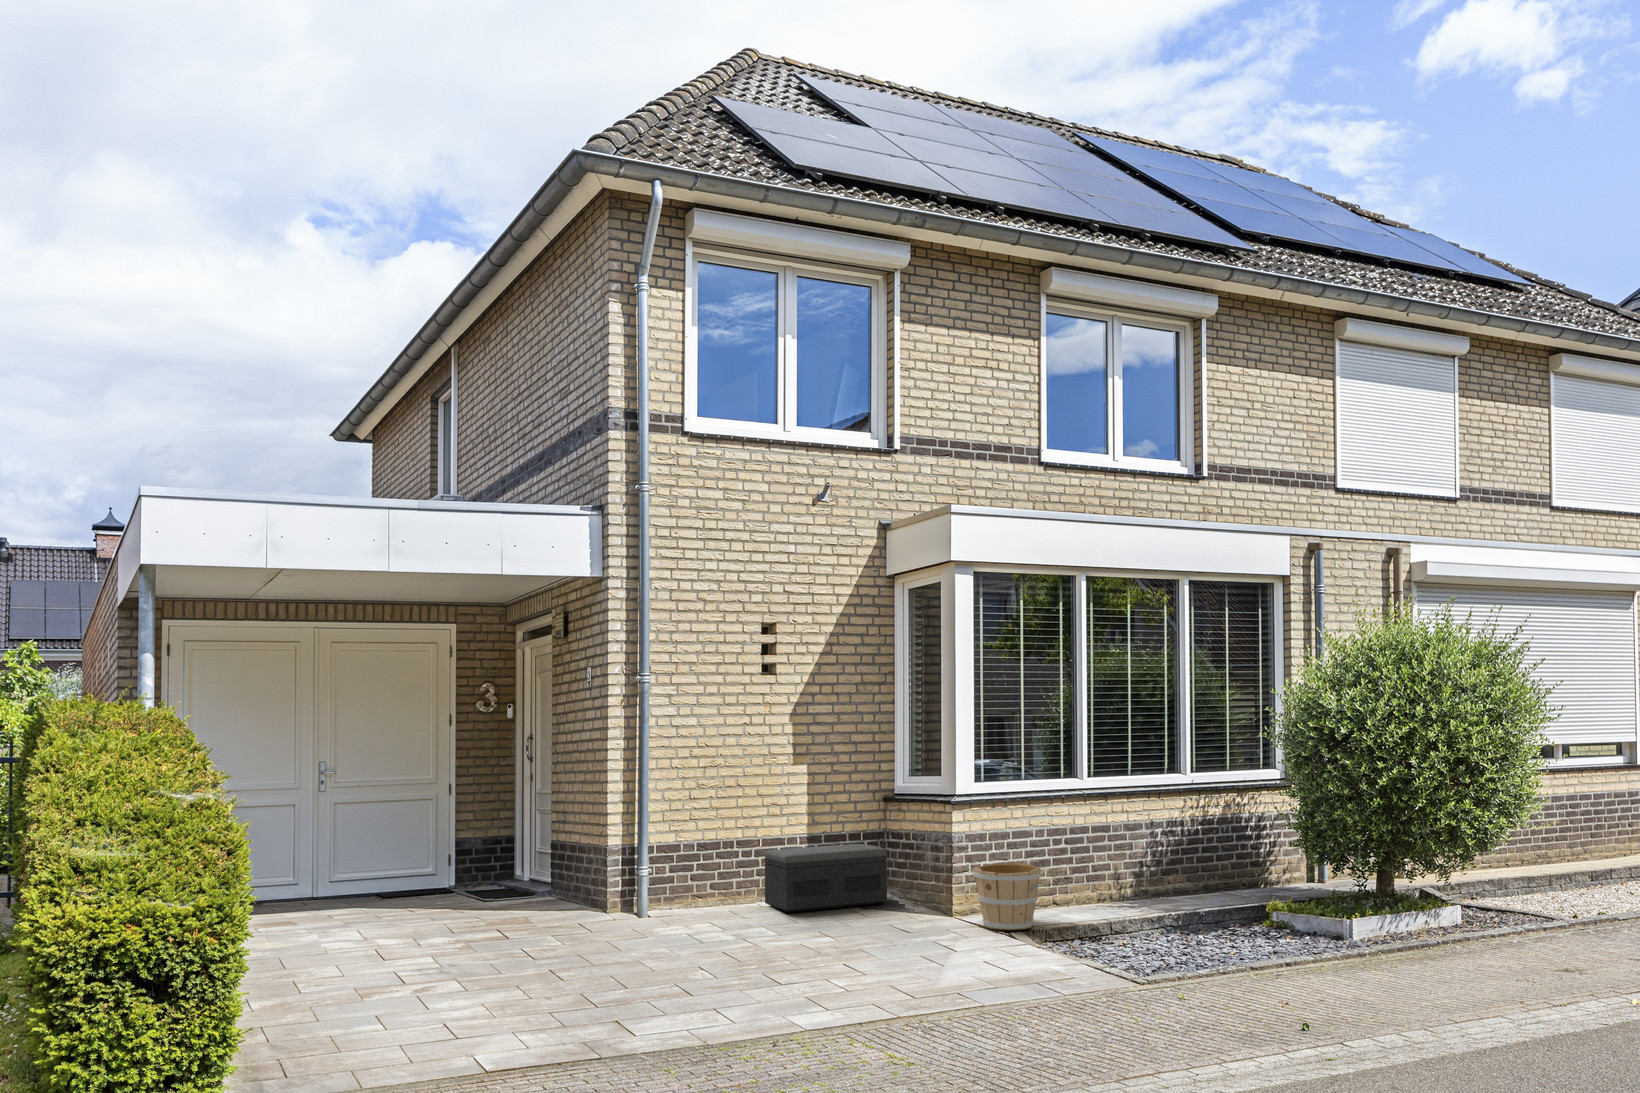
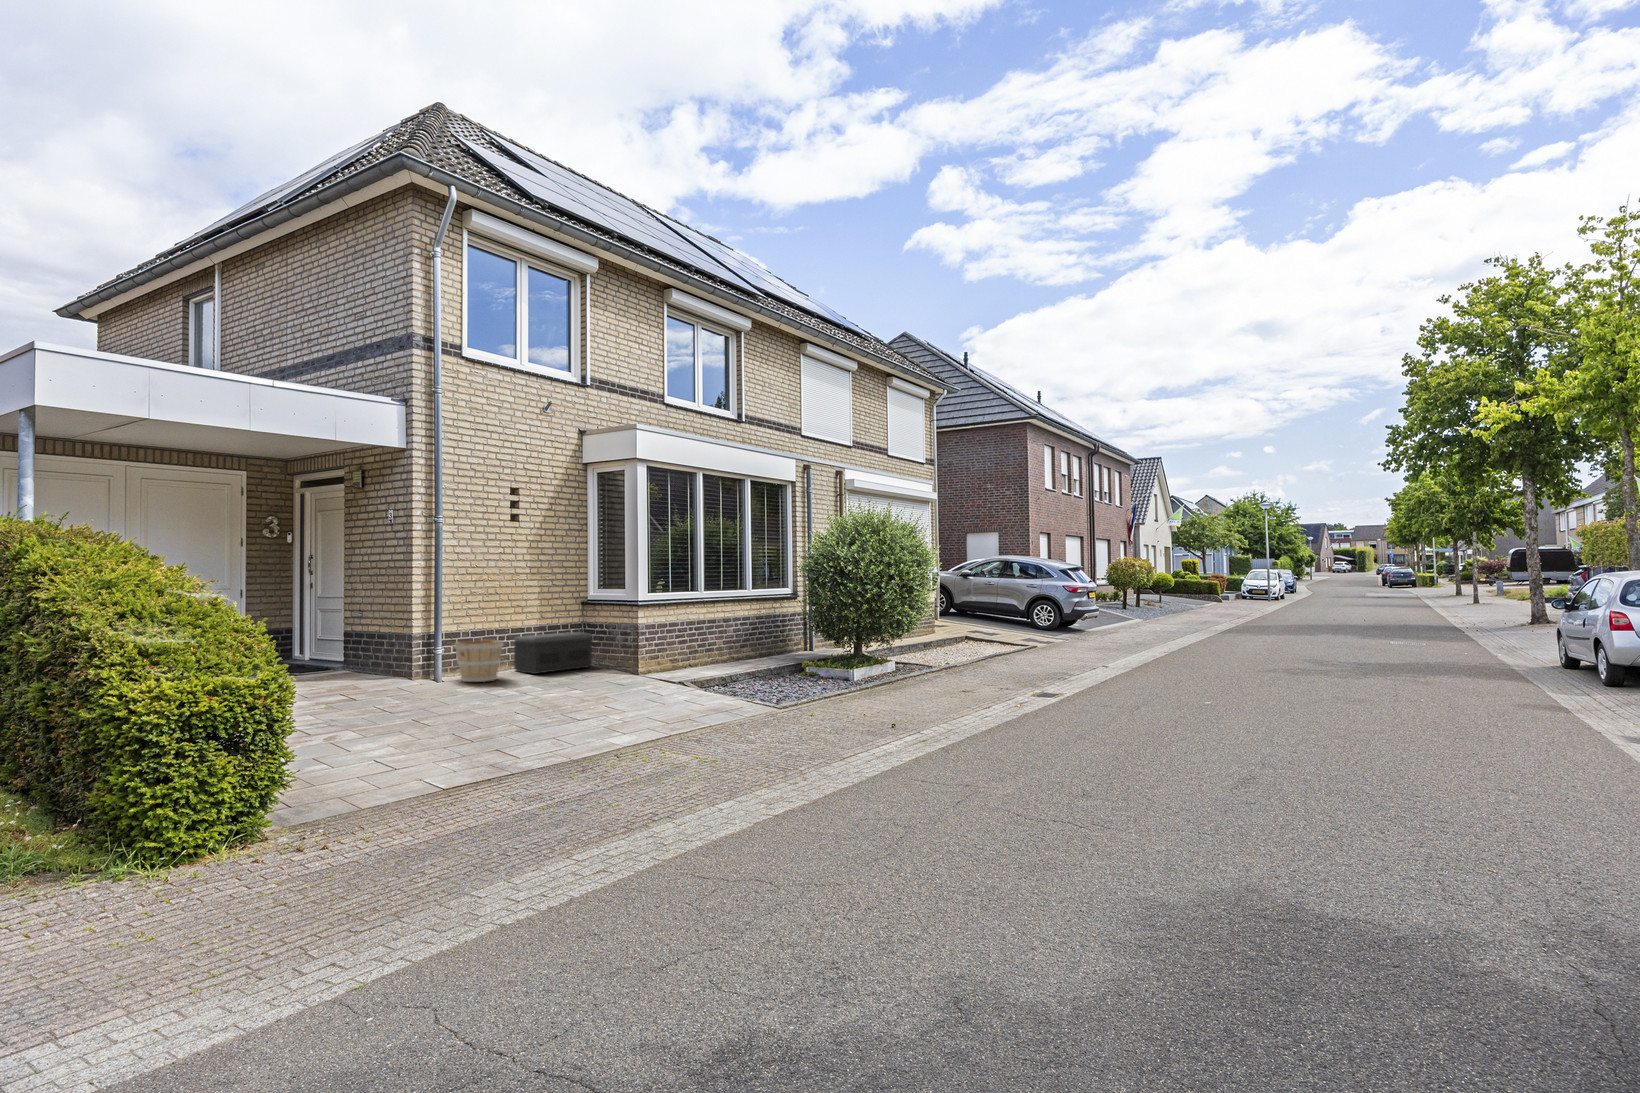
wooden bucket: present [973,862,1042,930] -> present [454,639,503,682]

